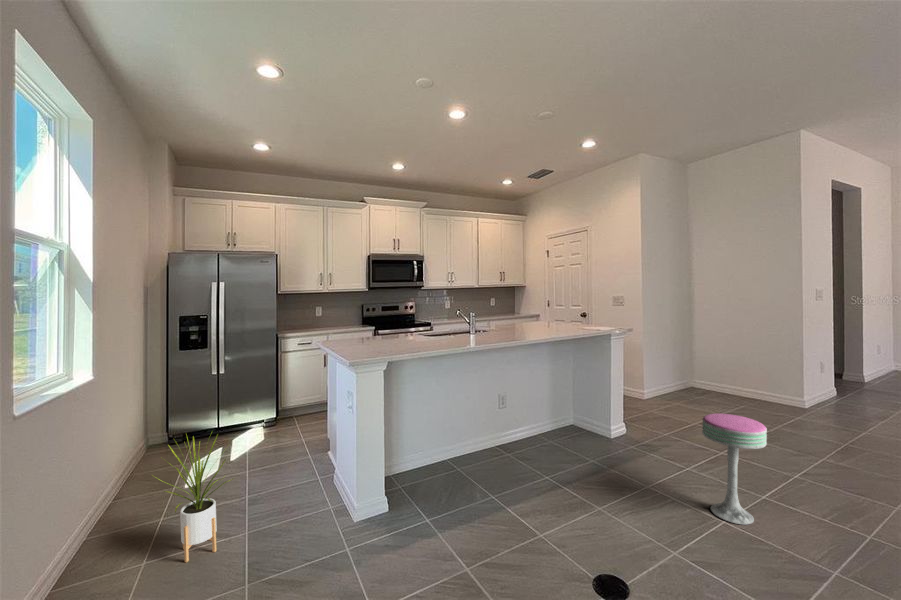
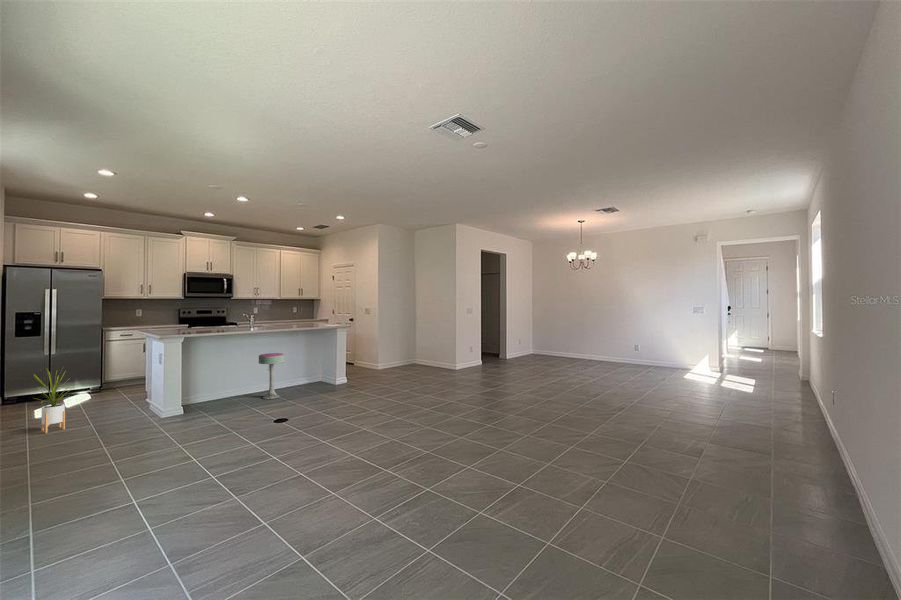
bar stool: present [702,414,767,525] -> present [259,353,284,399]

